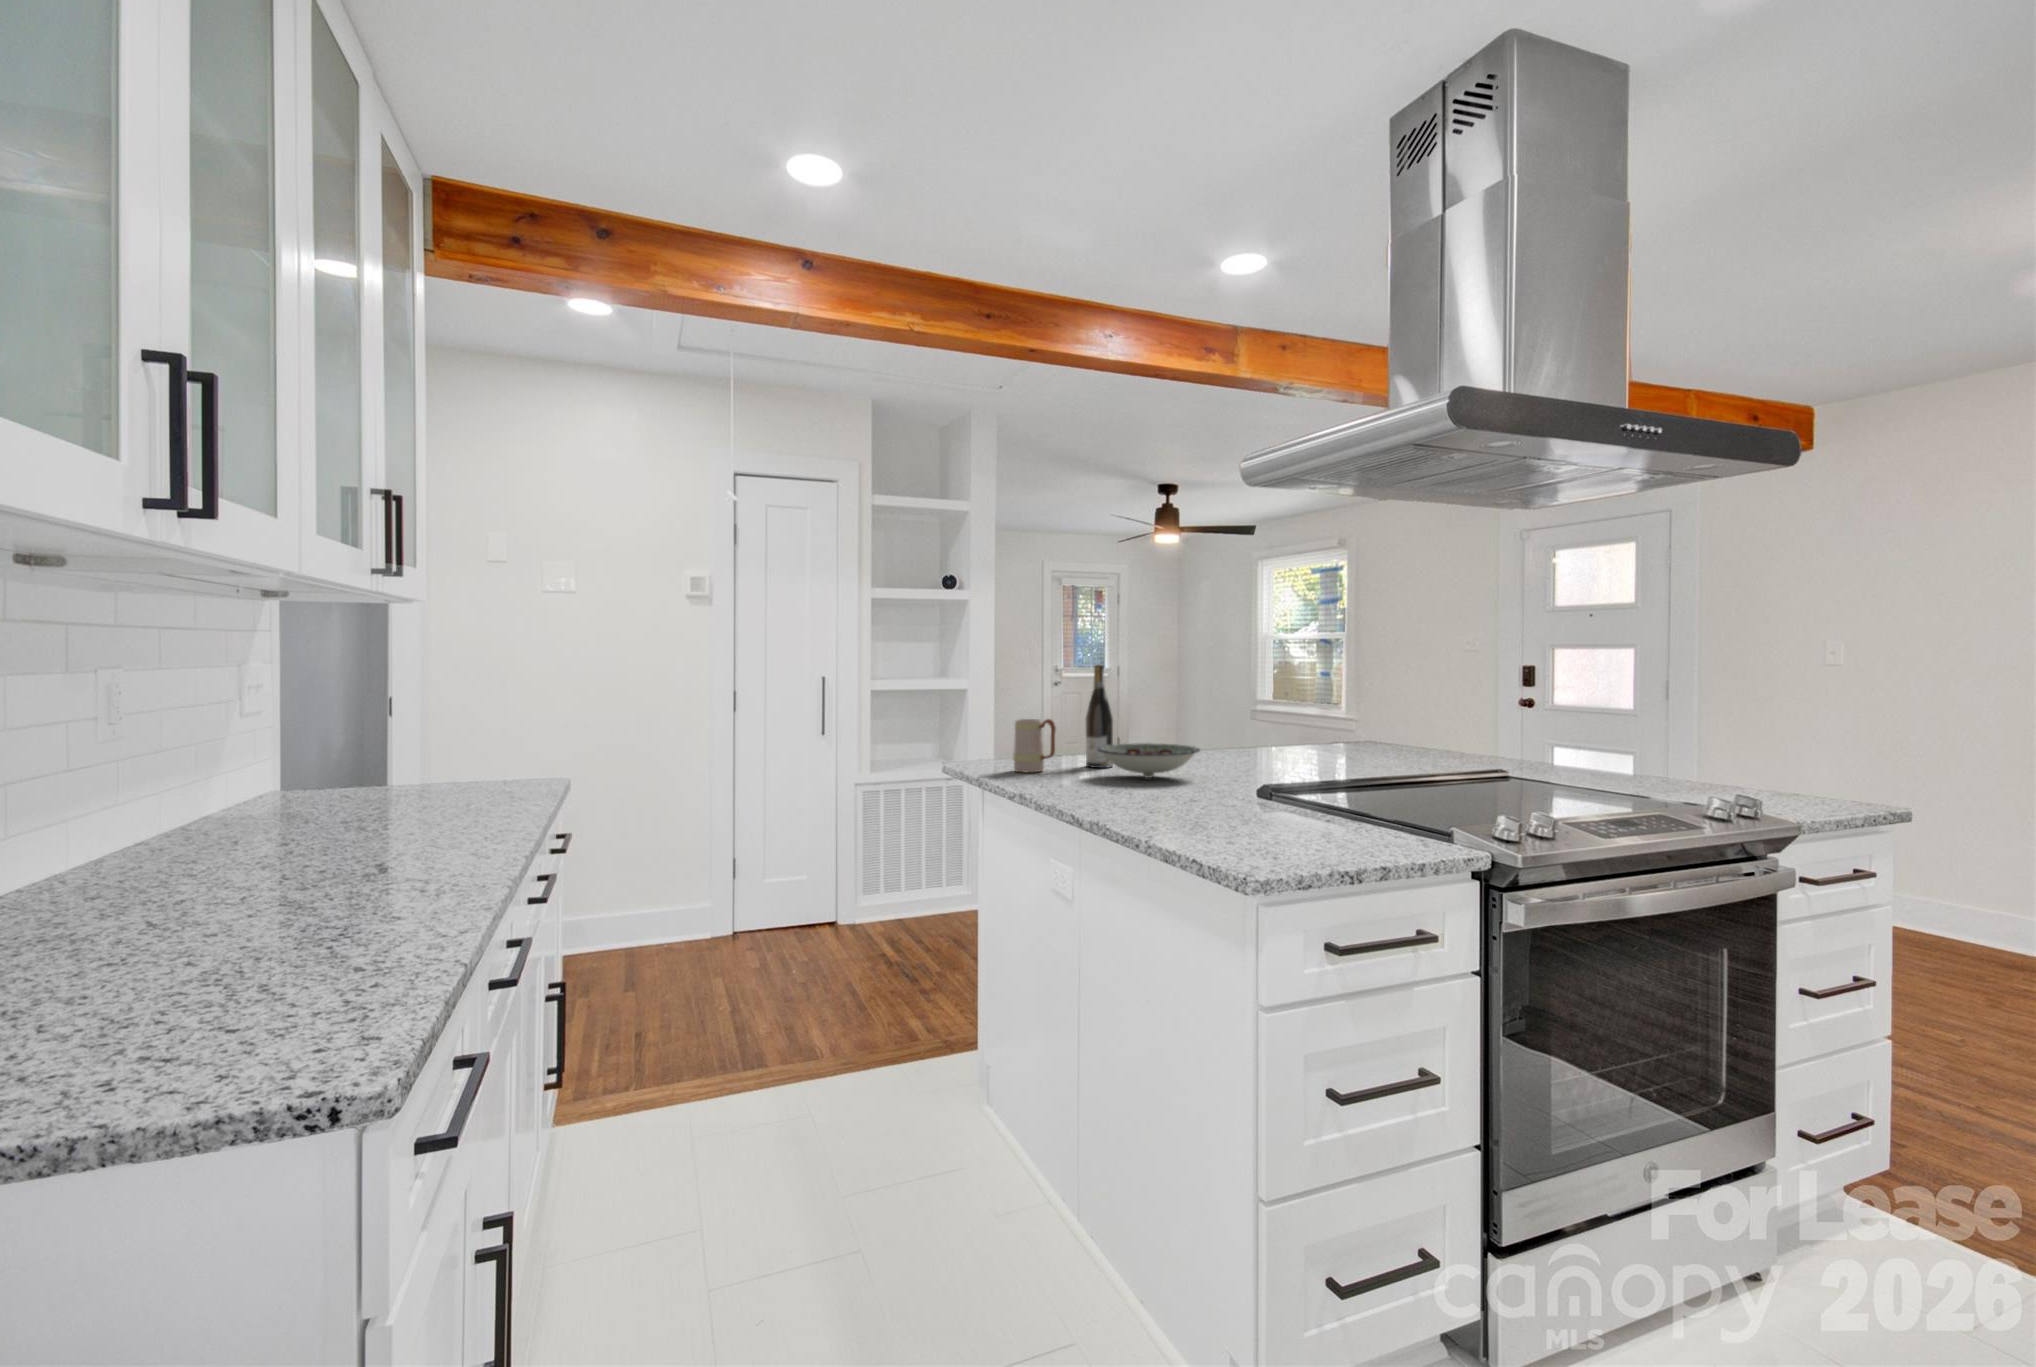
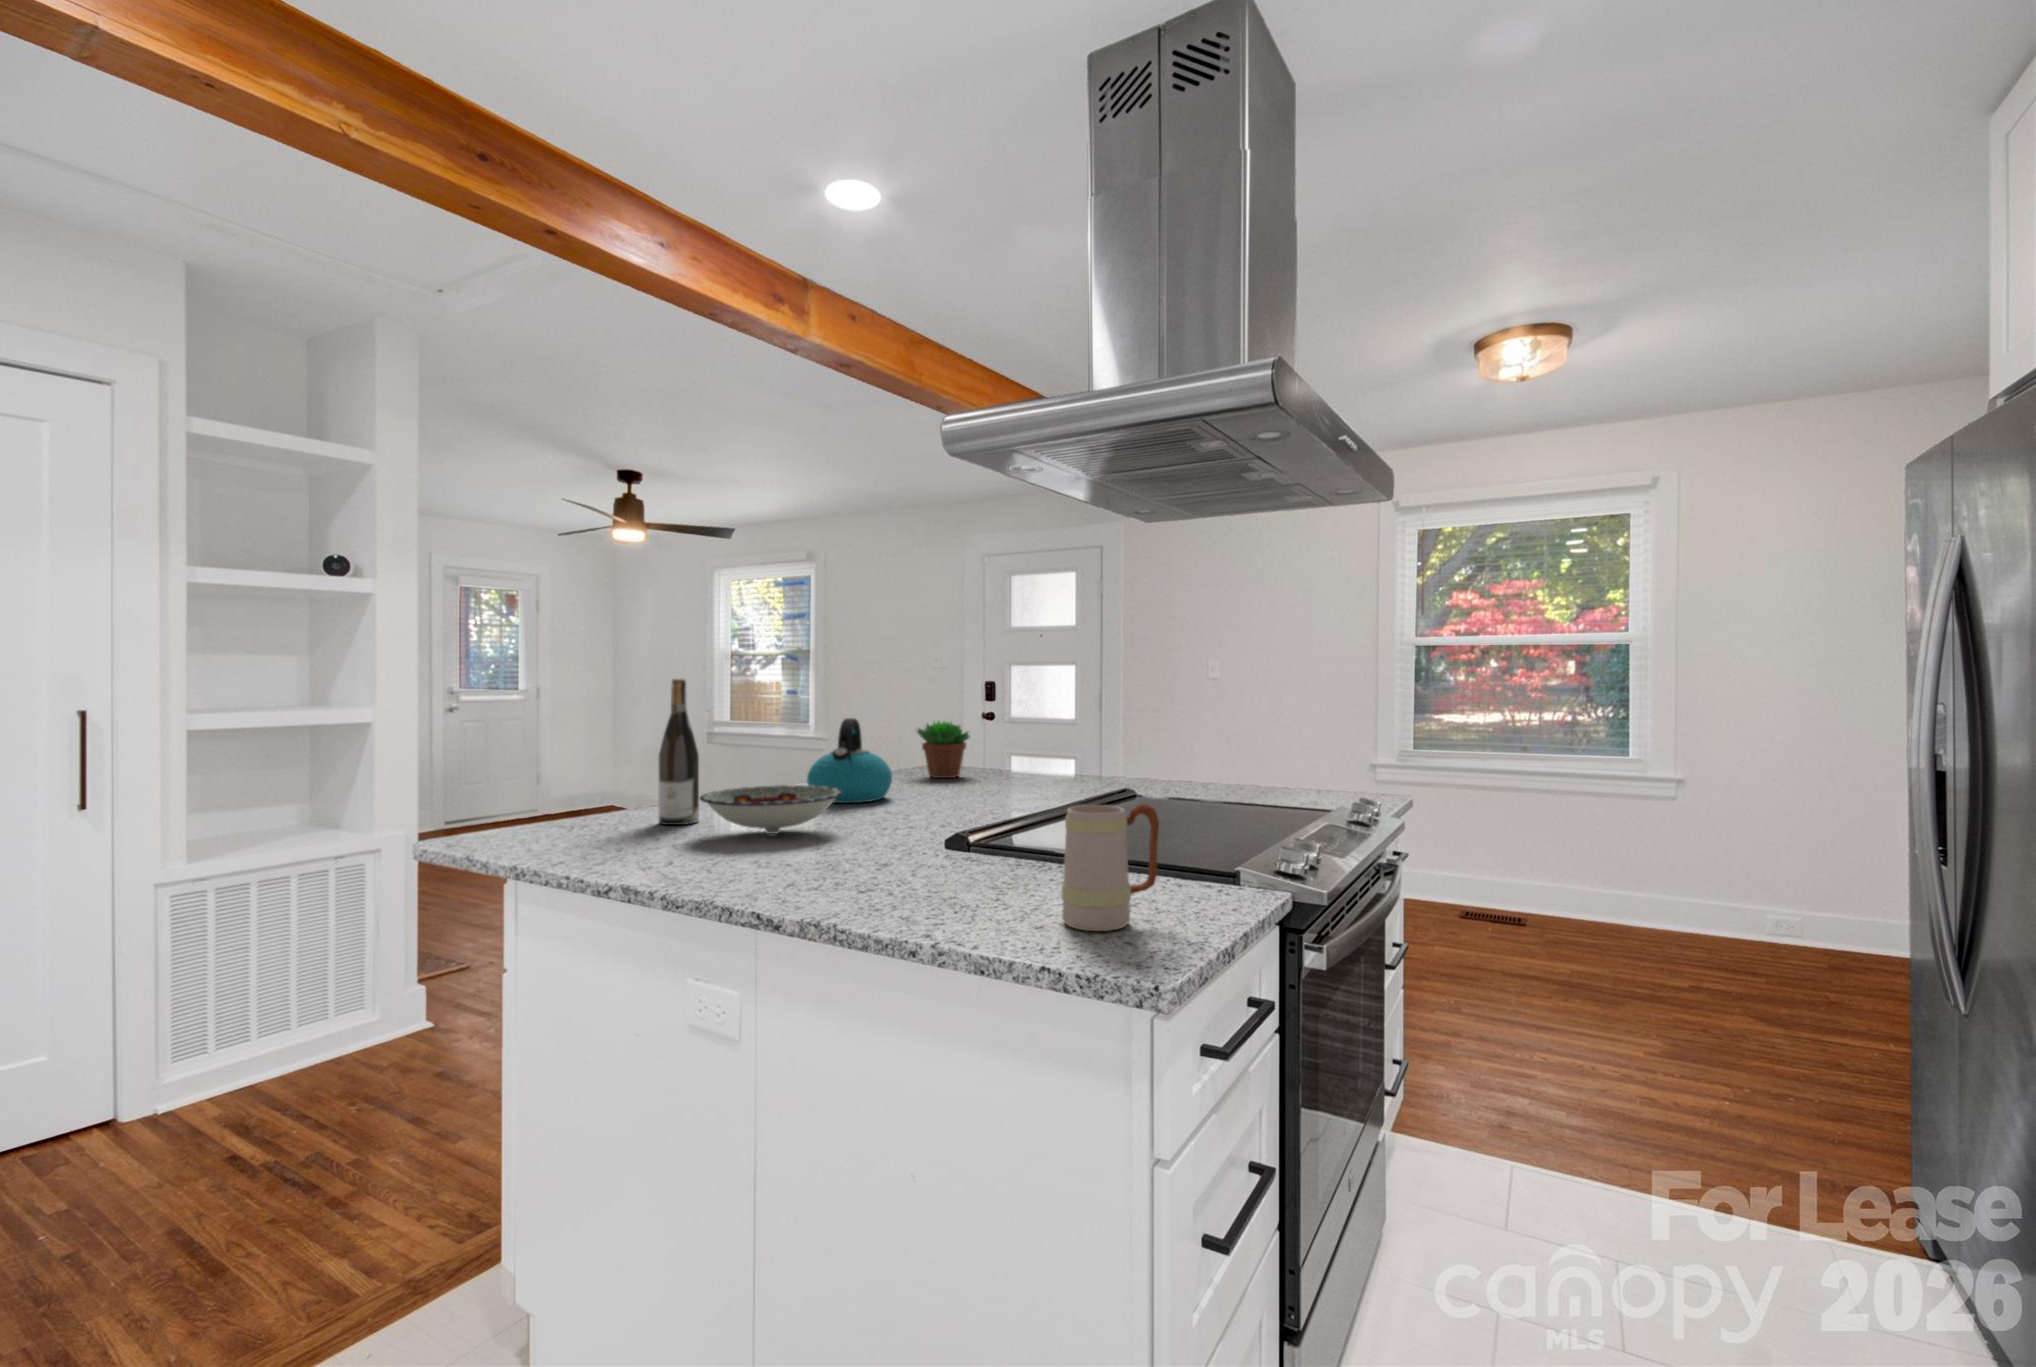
kettle: none [1208,696,1278,764] -> present [807,718,892,803]
succulent plant: none [1327,699,1385,752] -> present [917,721,970,778]
mug: present [1013,719,1056,773] -> present [1062,804,1159,931]

